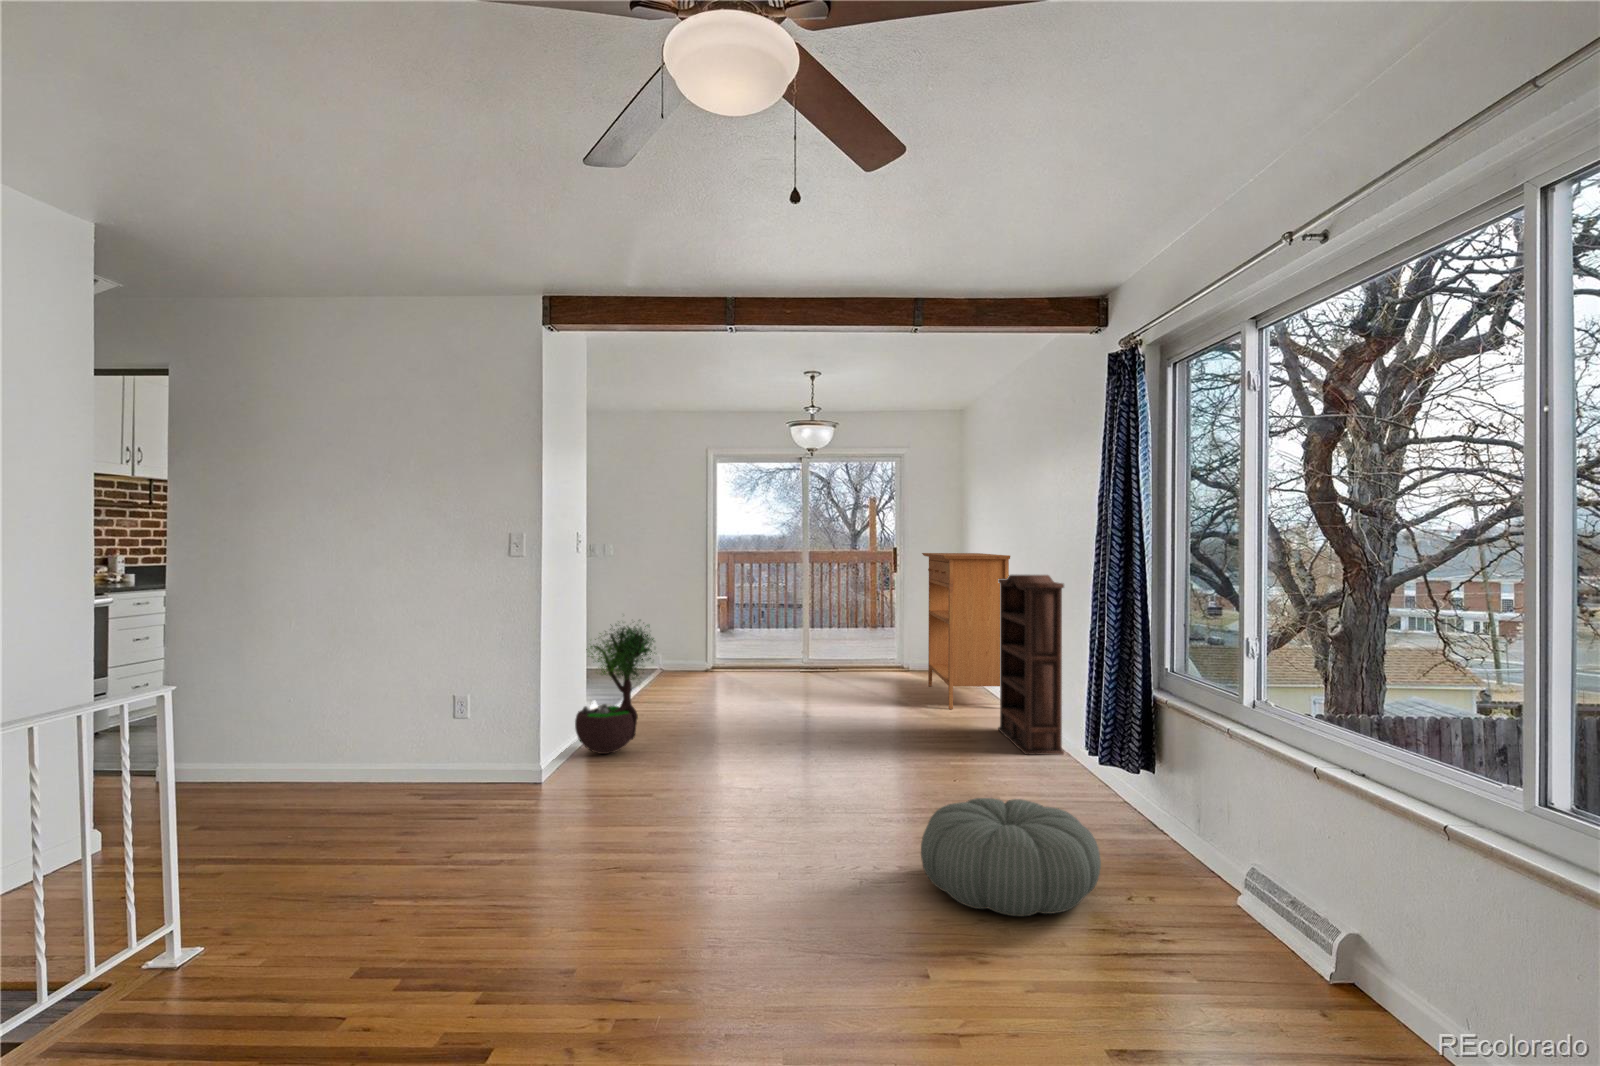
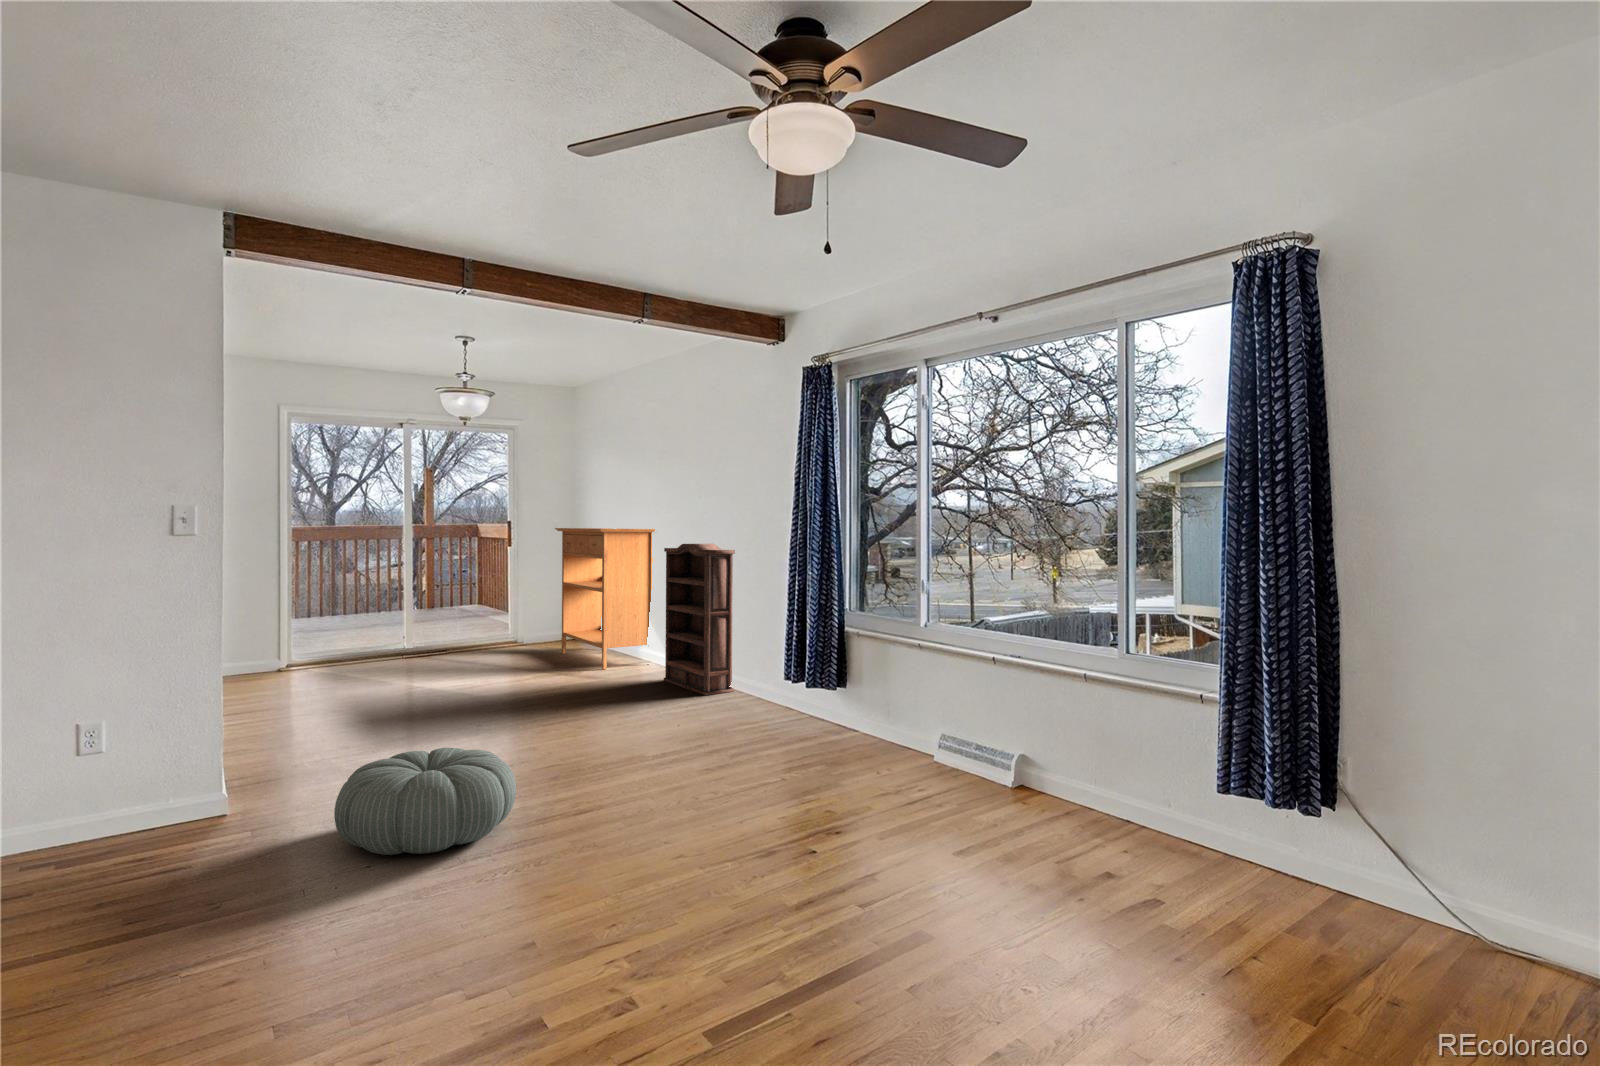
potted tree: present [575,625,654,754] -> none [237,591,350,753]
pouf: present [921,798,1101,916] -> present [334,748,516,855]

